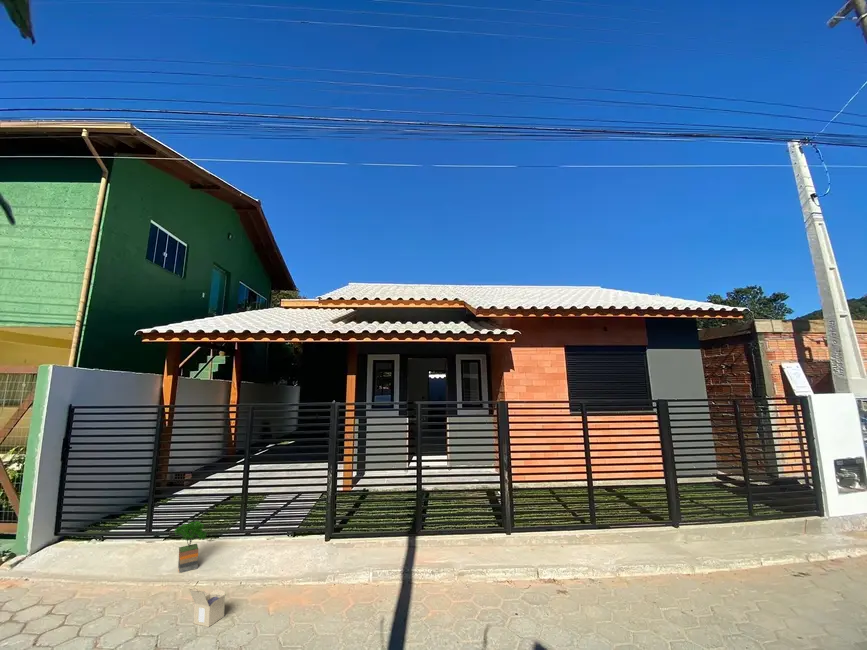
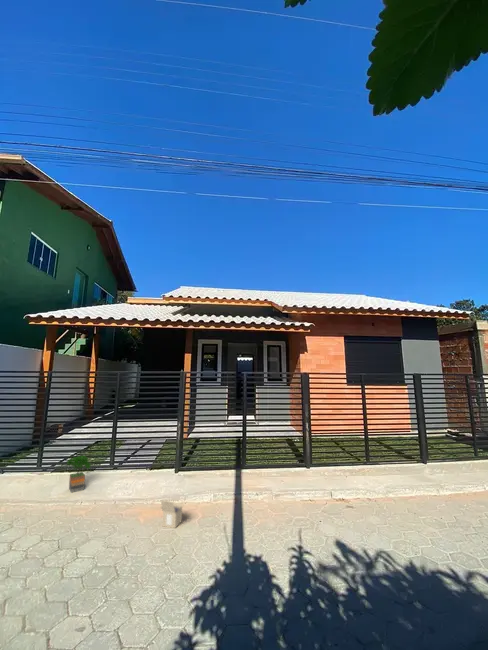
cardboard box: present [189,589,225,627] -> present [161,501,182,528]

